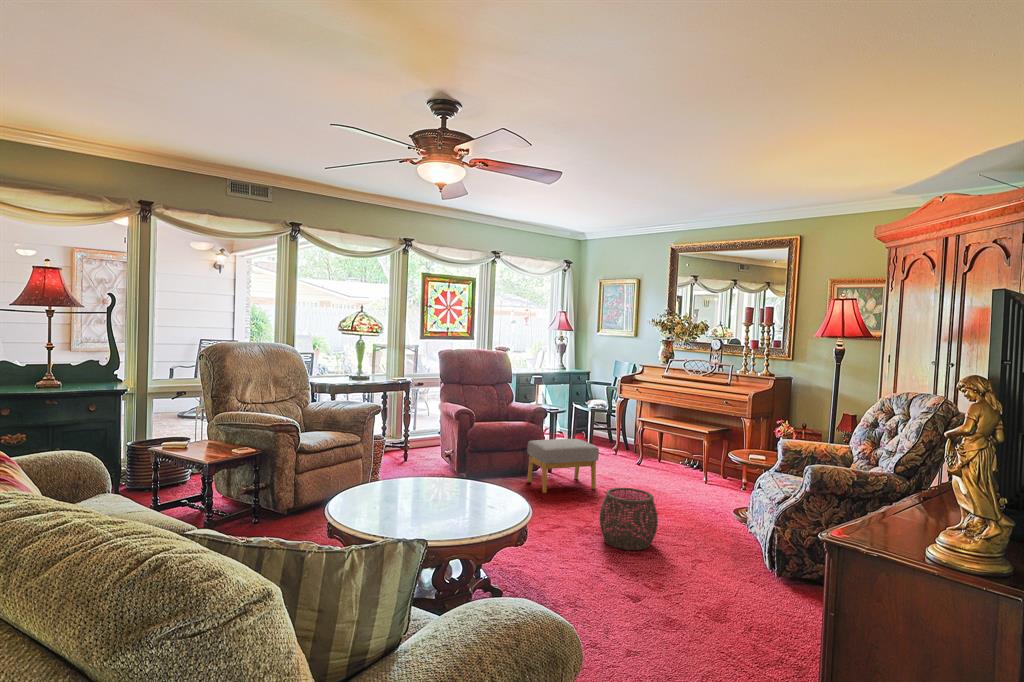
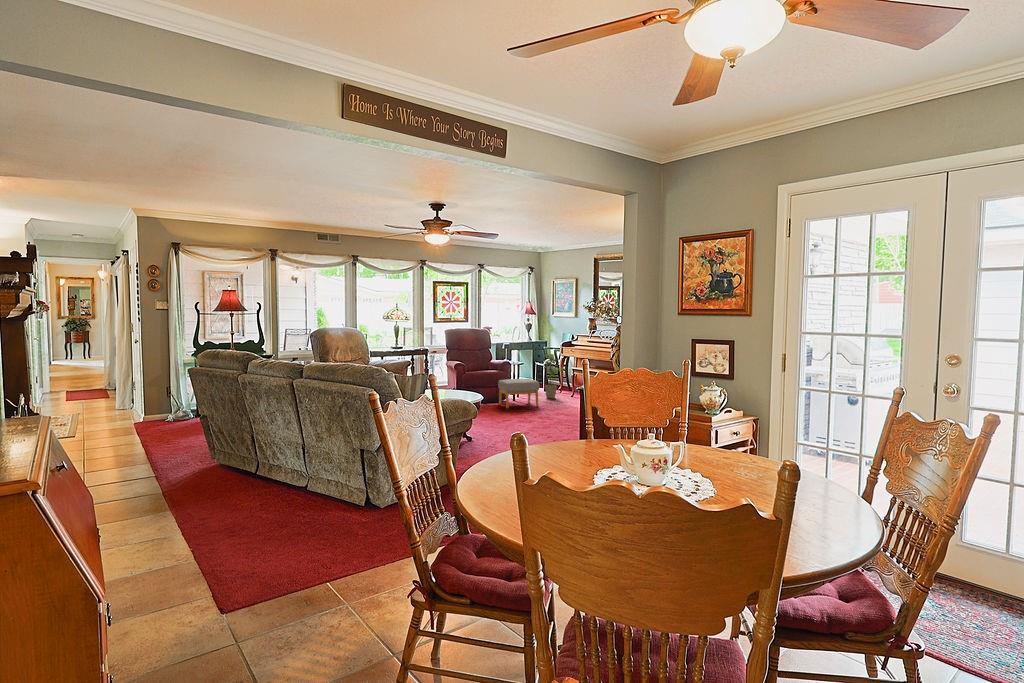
house plant: none [596,397,636,470] -> present [544,354,565,399]
woven basket: present [599,488,658,551] -> none [528,397,559,426]

